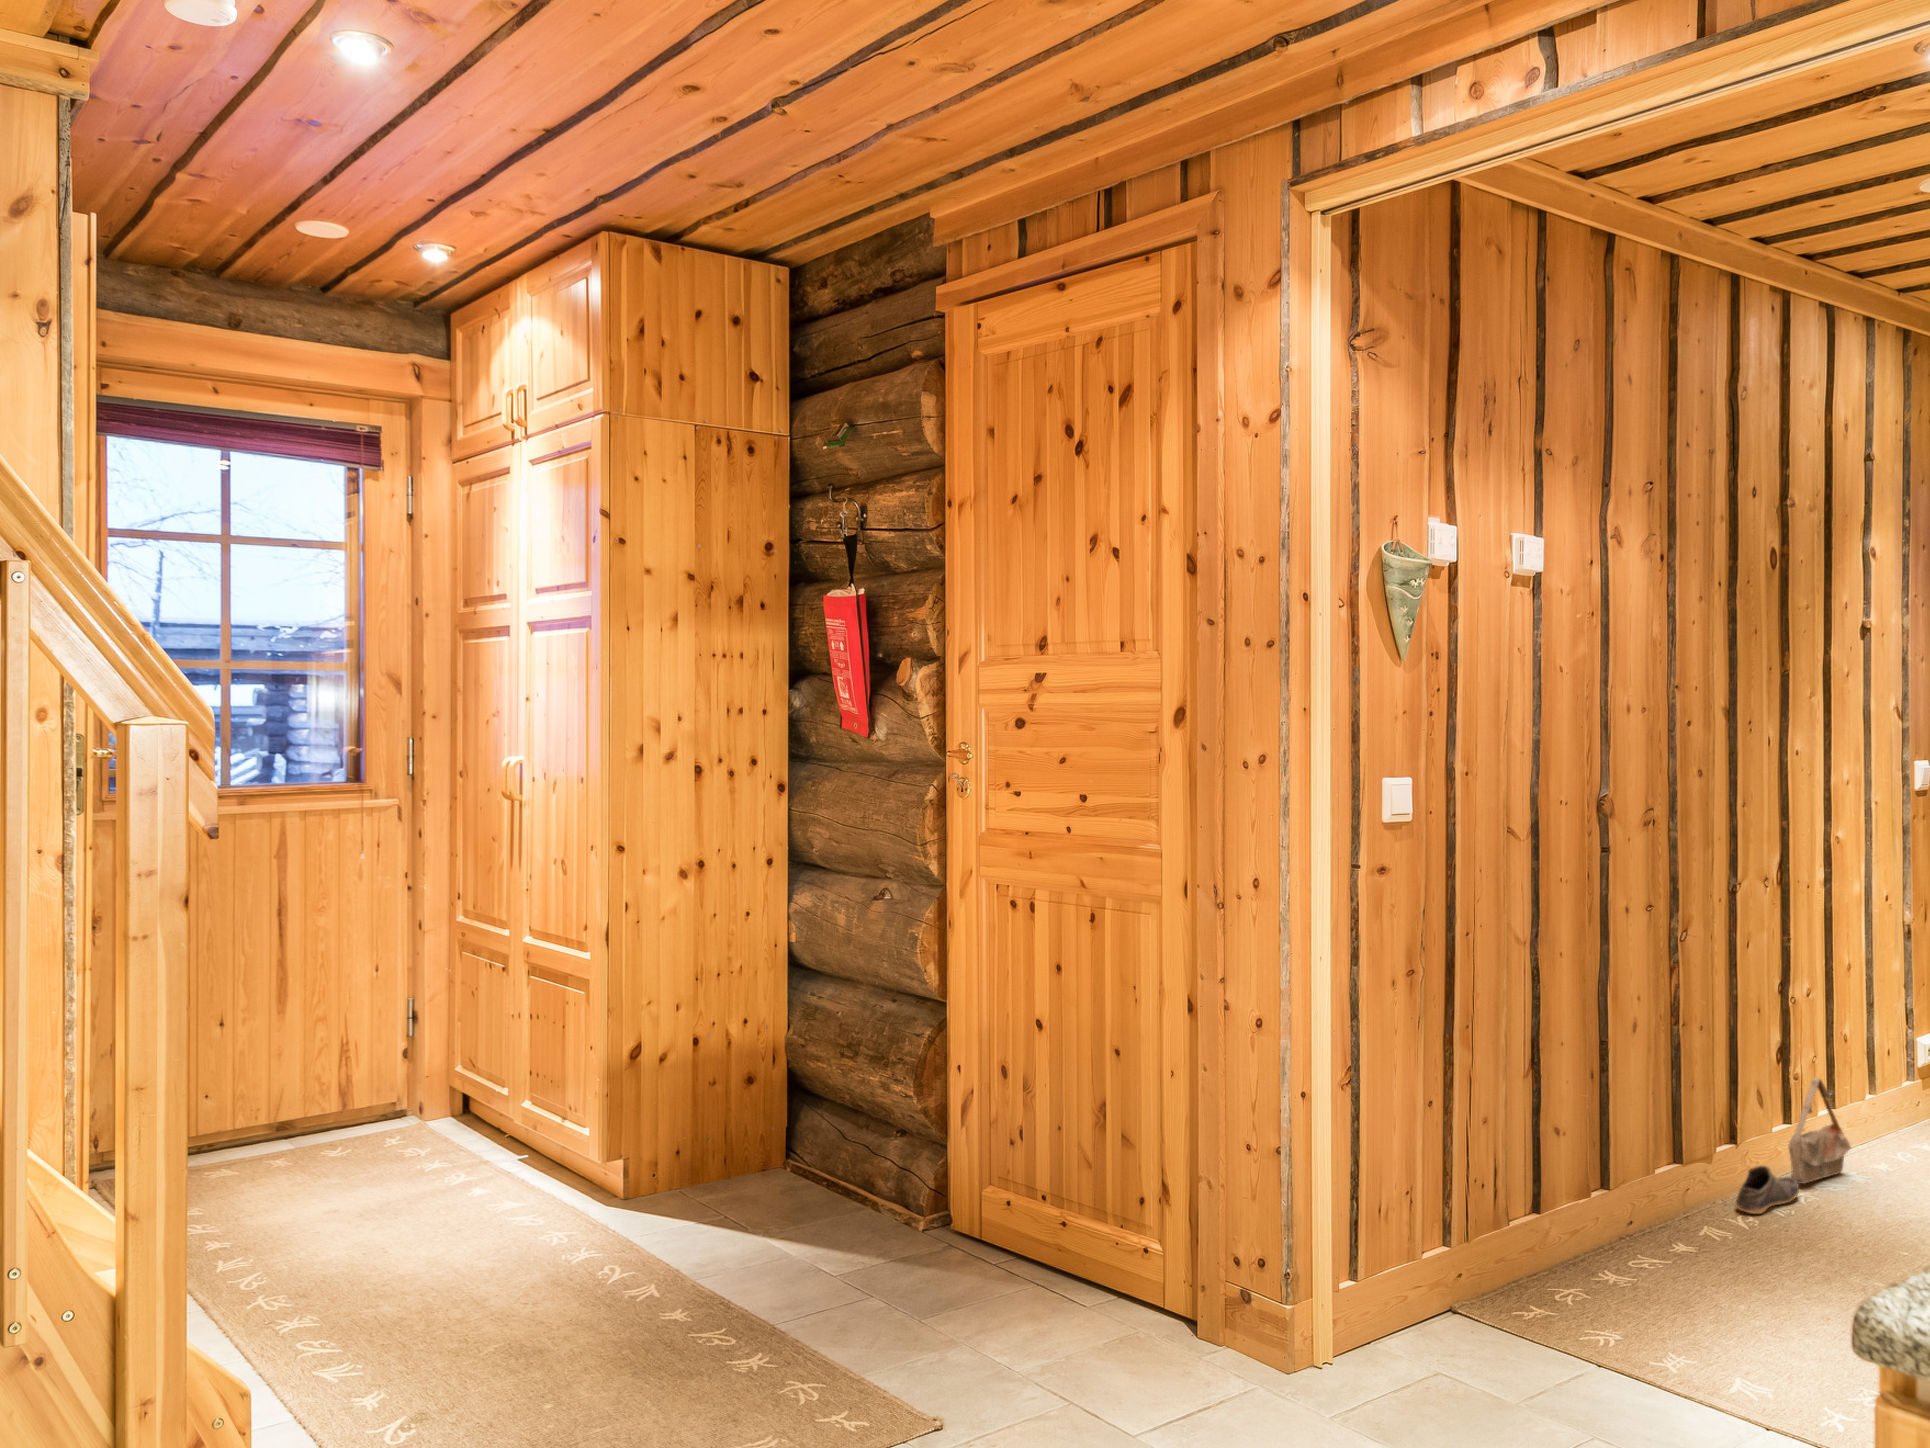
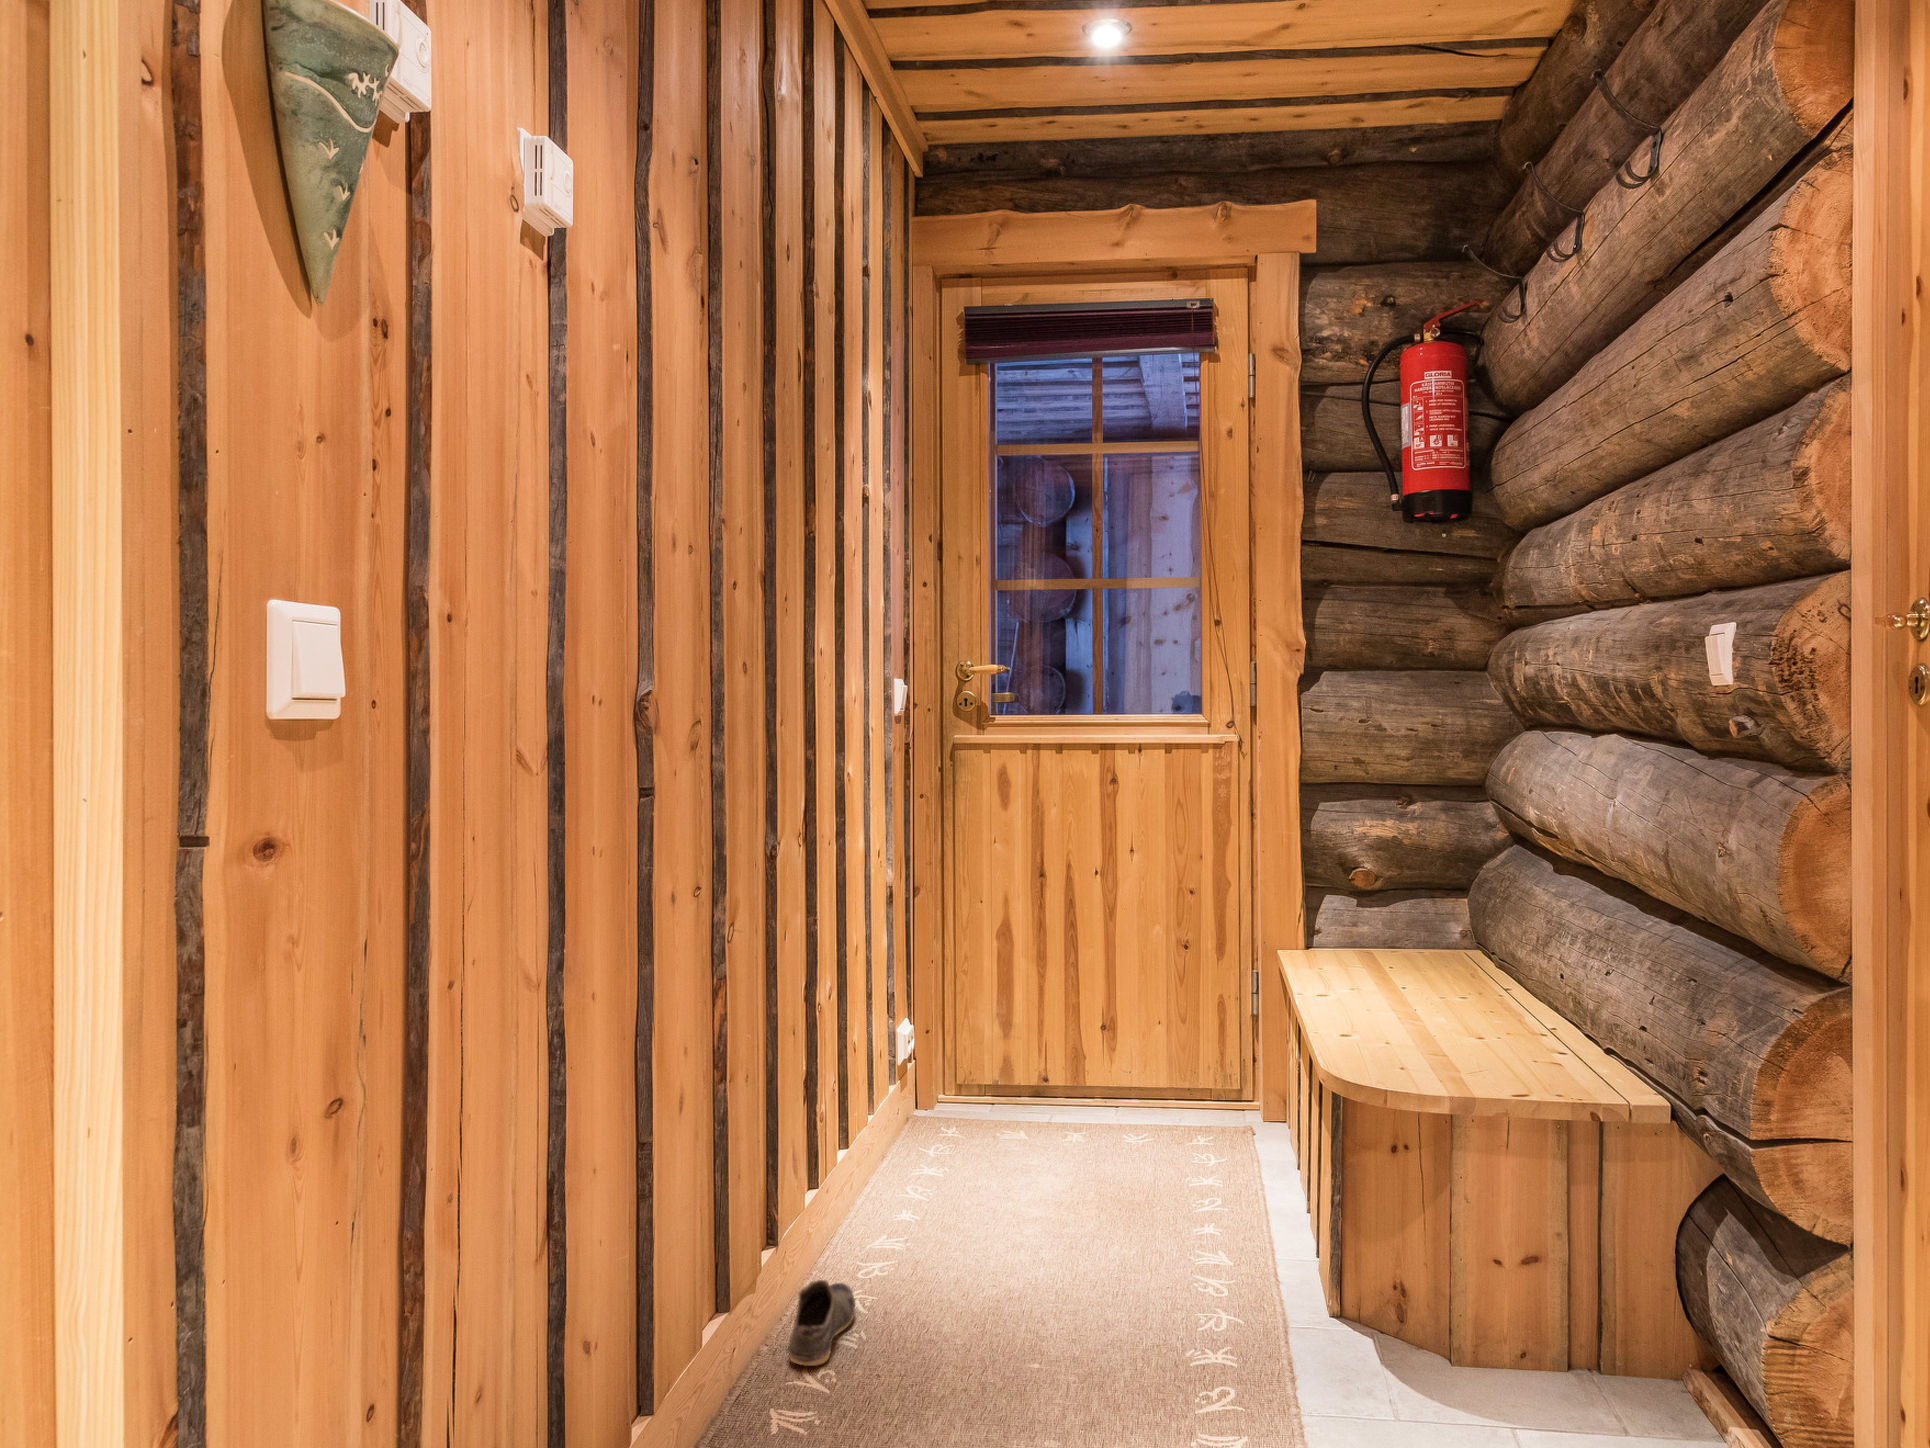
bag: present [1789,1078,1851,1184] -> none [826,1121,886,1285]

